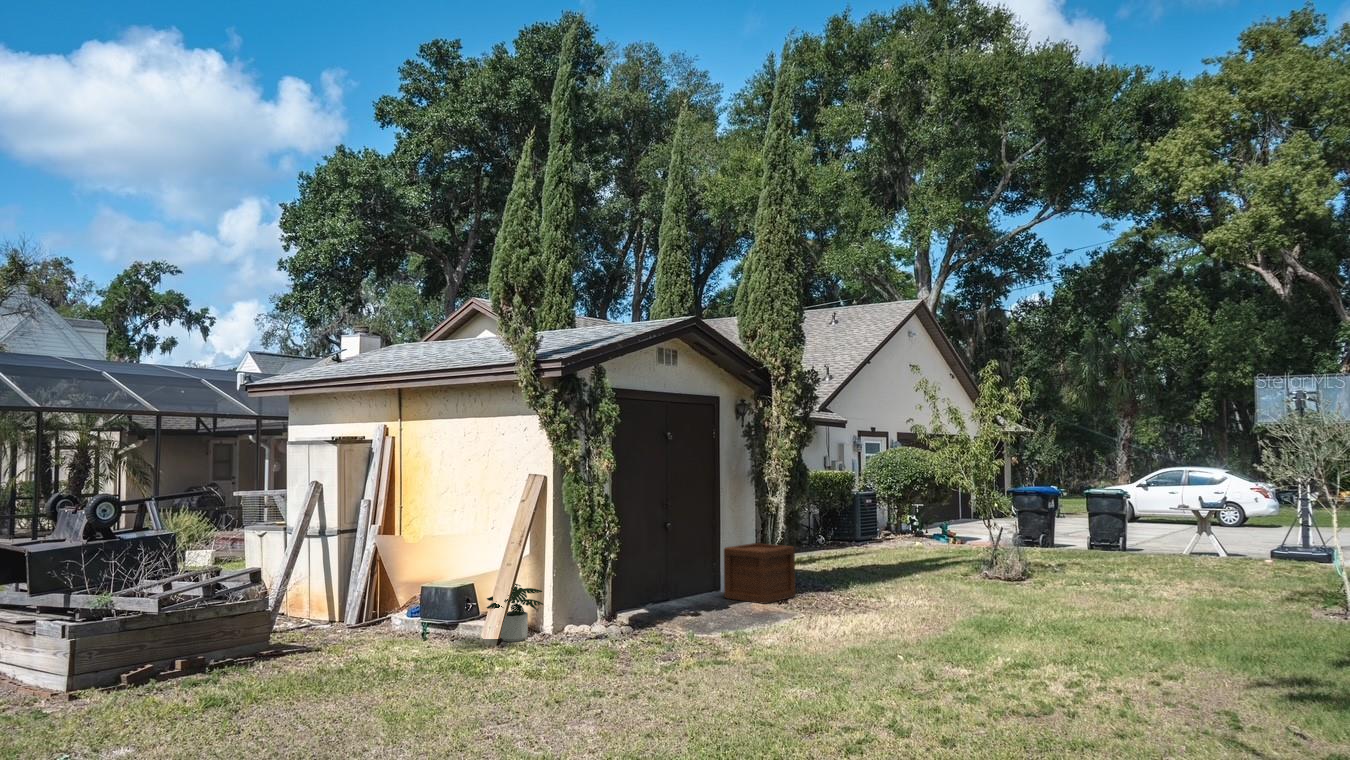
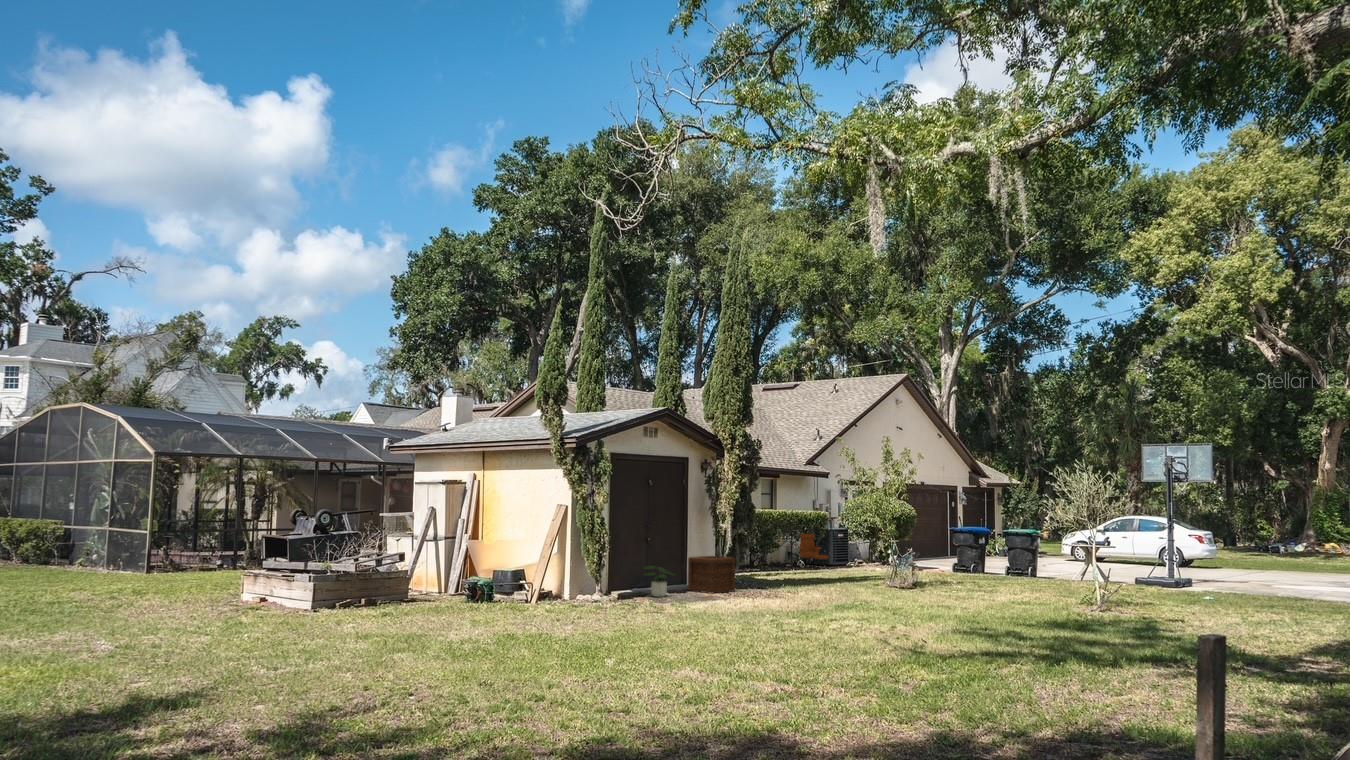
lounge chair: none [814,498,857,539] -> present [799,534,829,566]
potted plant: present [487,584,543,642] -> present [644,566,675,597]

